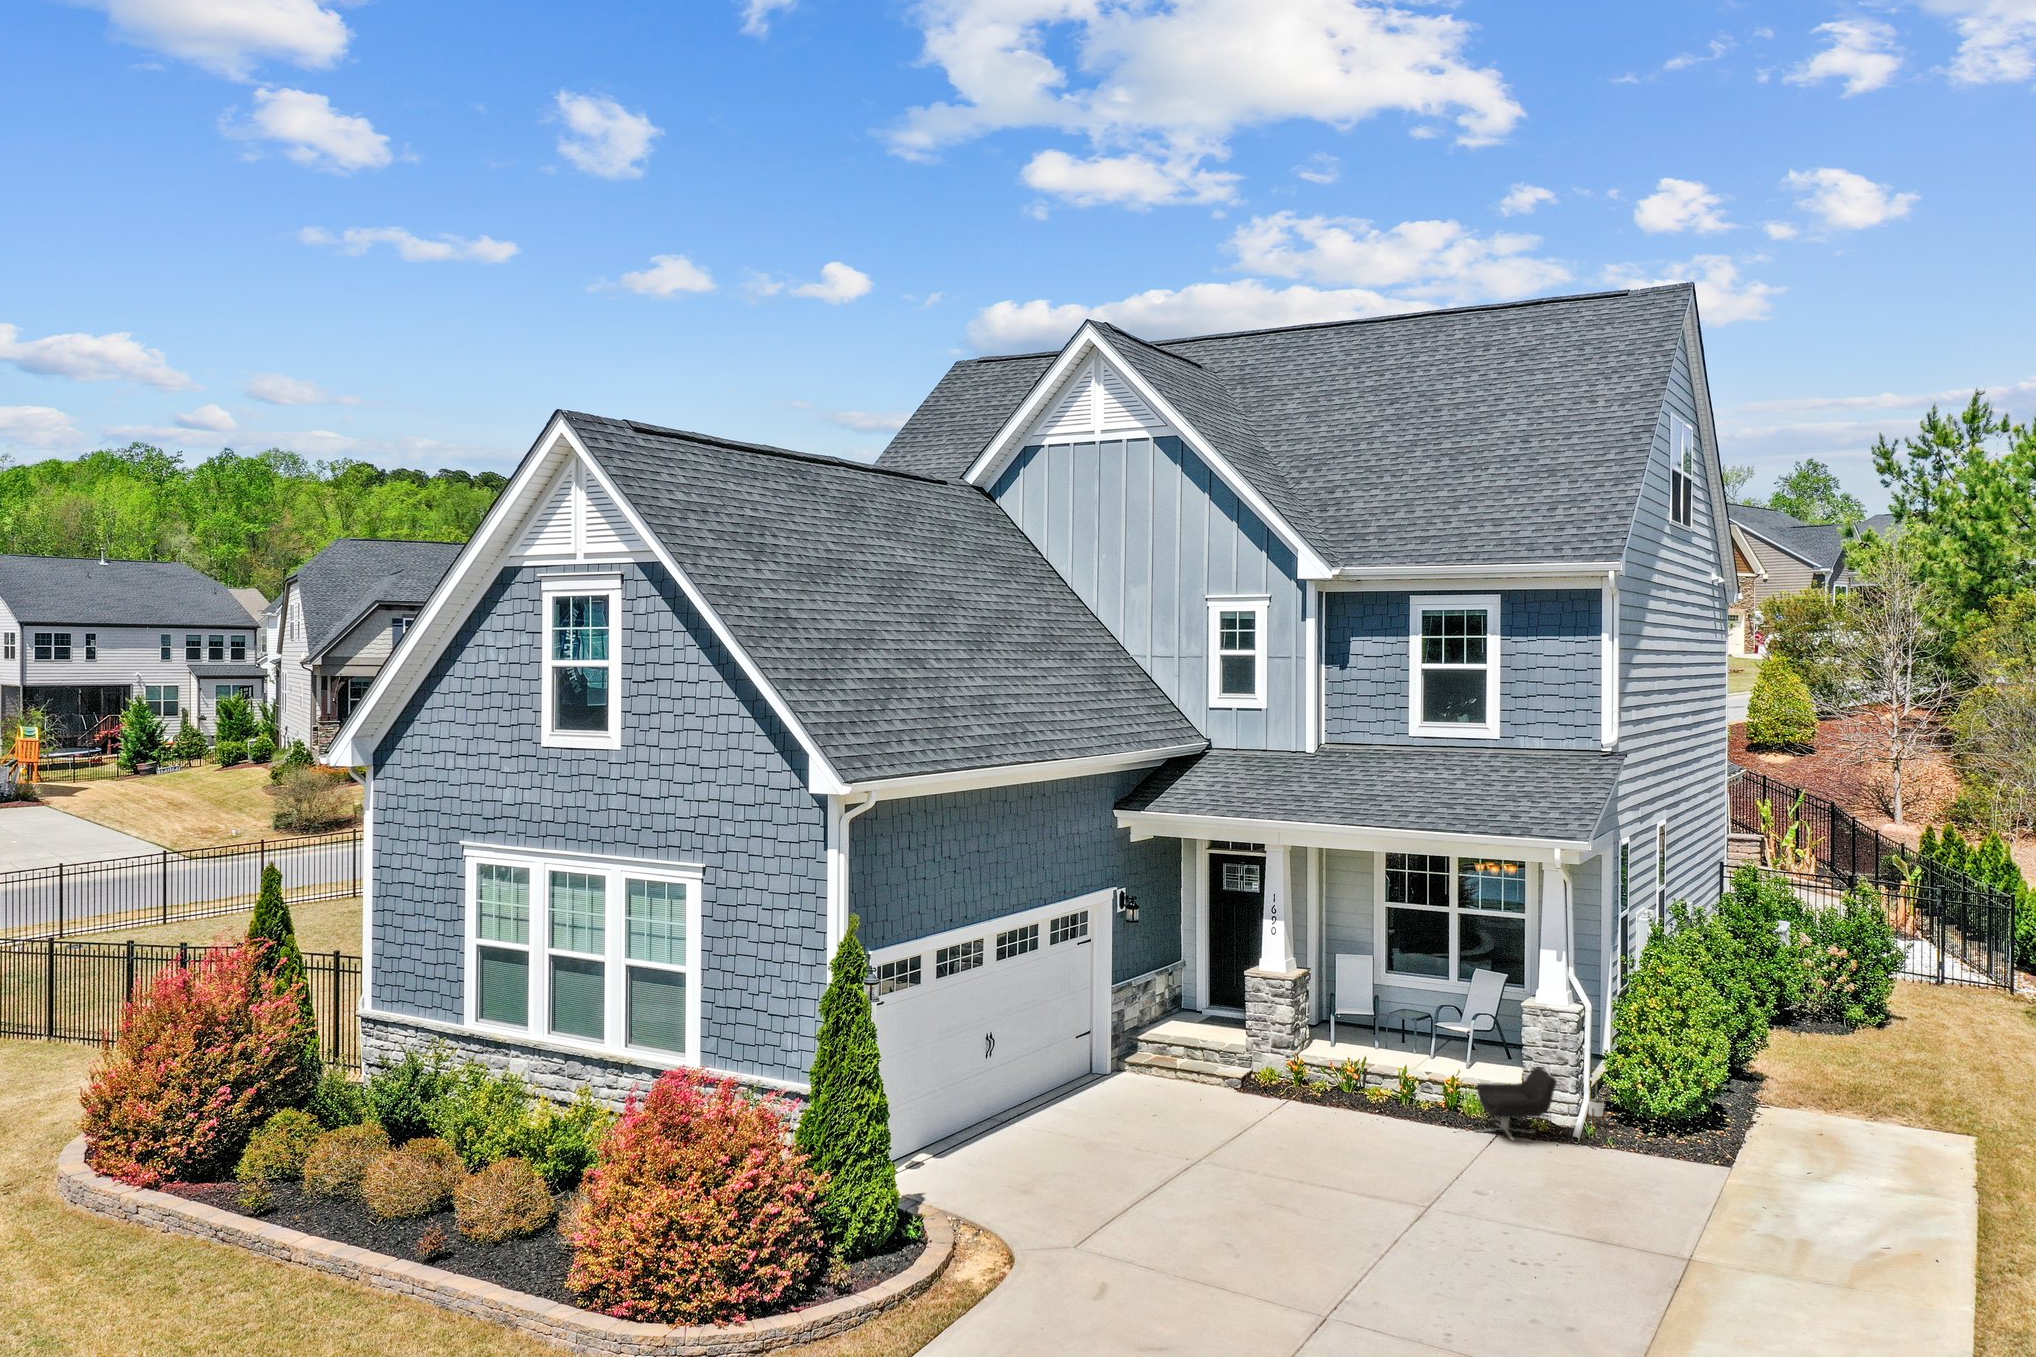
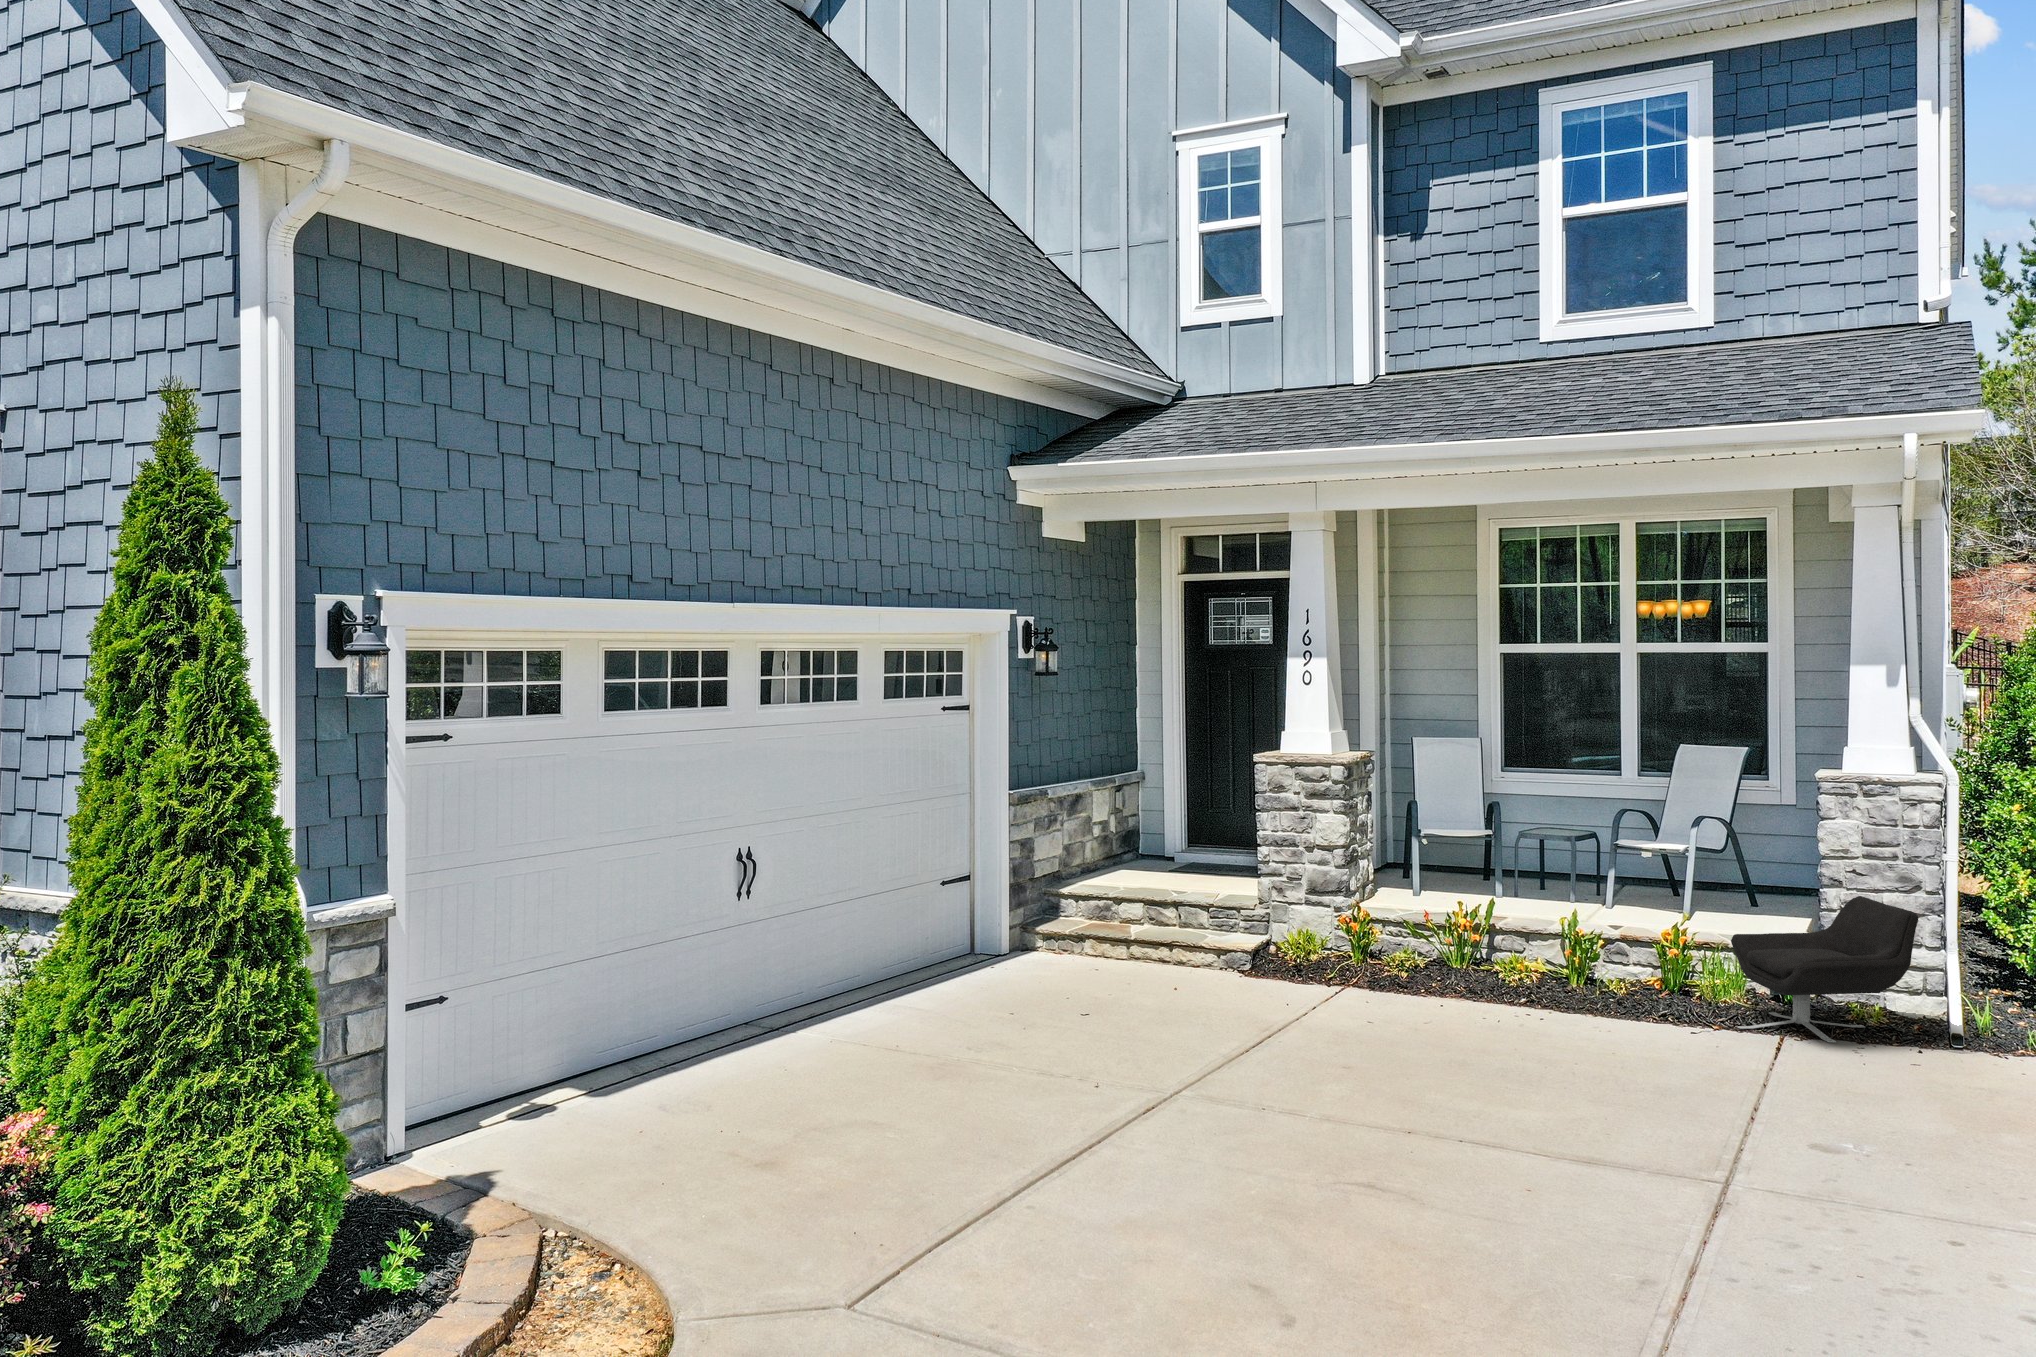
potted plant: present [1588,1084,1604,1128] -> none [1956,916,1996,1016]

